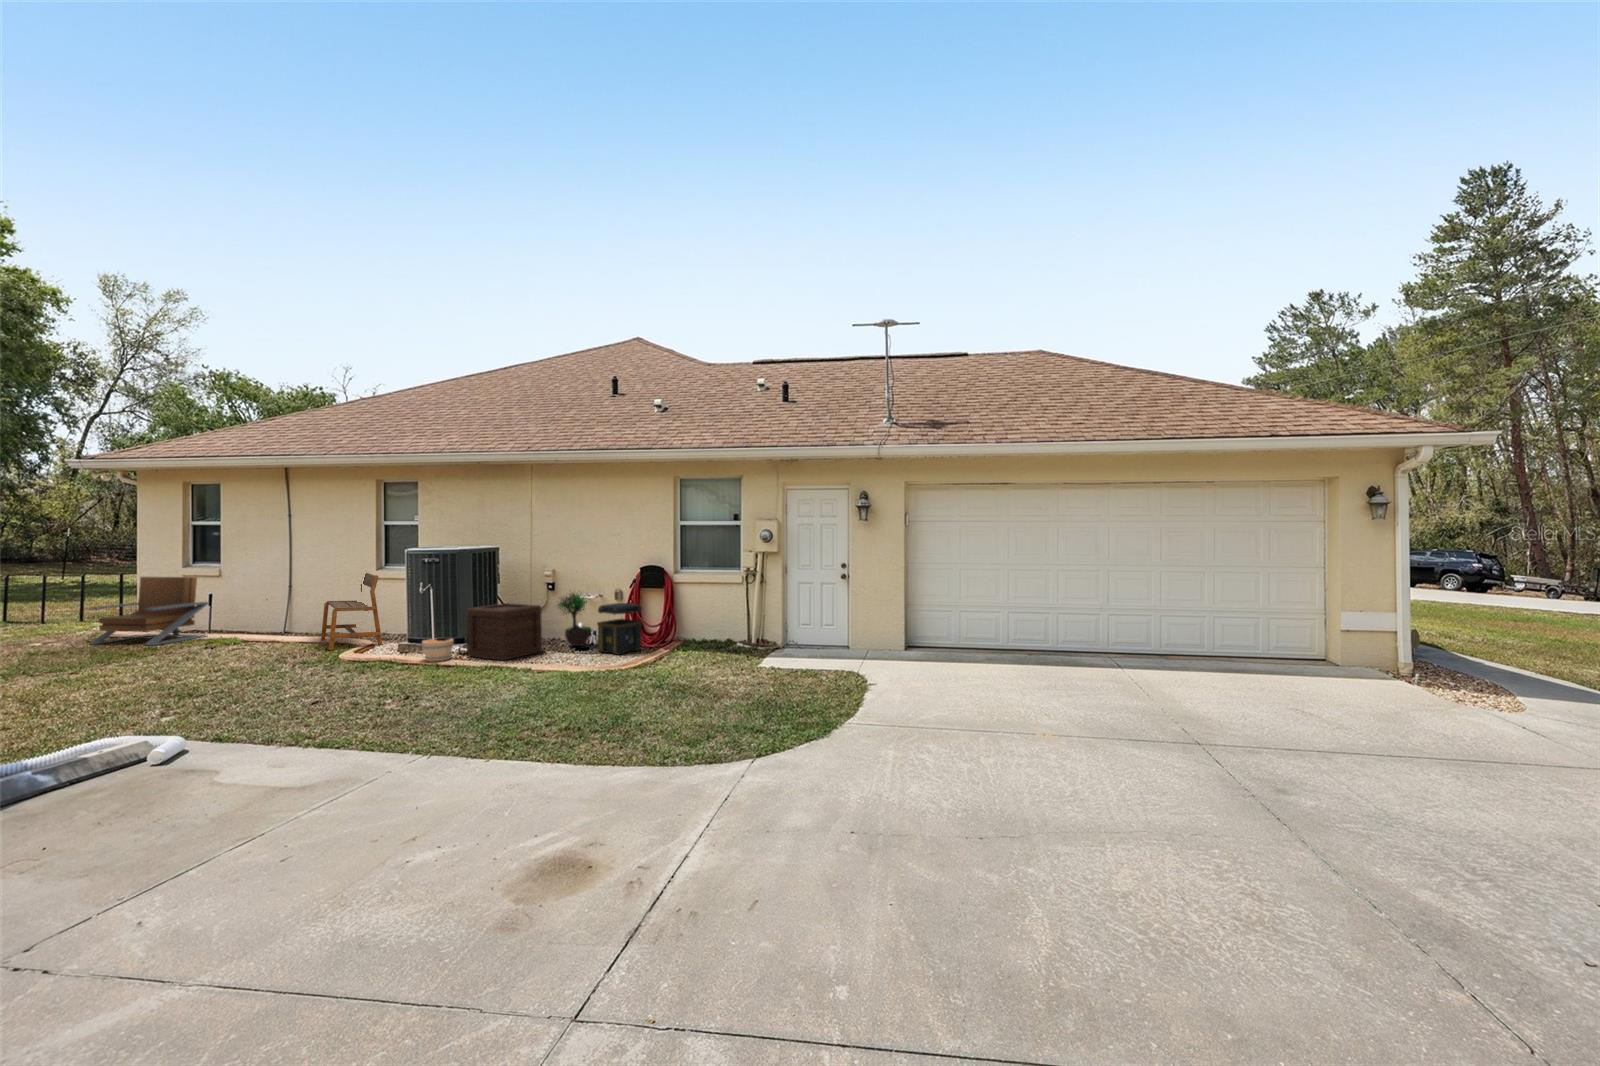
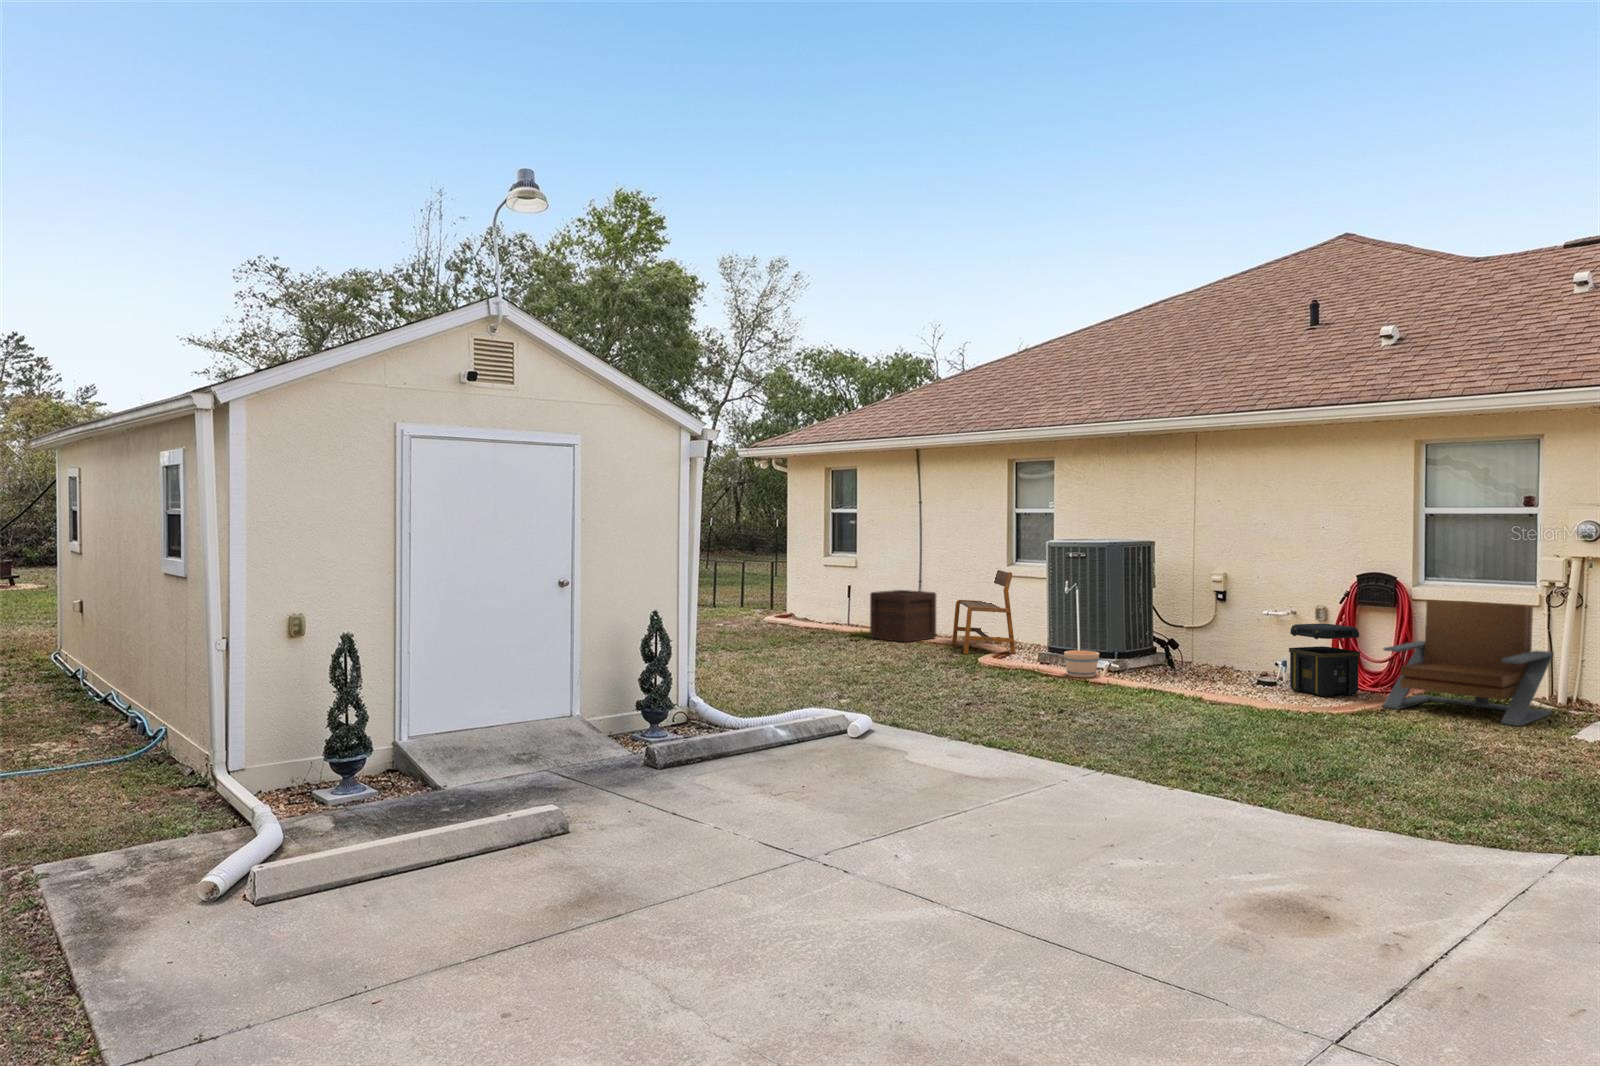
lounge chair: present [90,577,209,646] -> present [1383,600,1554,726]
potted tree: present [557,593,592,646] -> none [1226,597,1279,680]
wooden crate: present [467,603,542,660] -> present [870,590,936,642]

